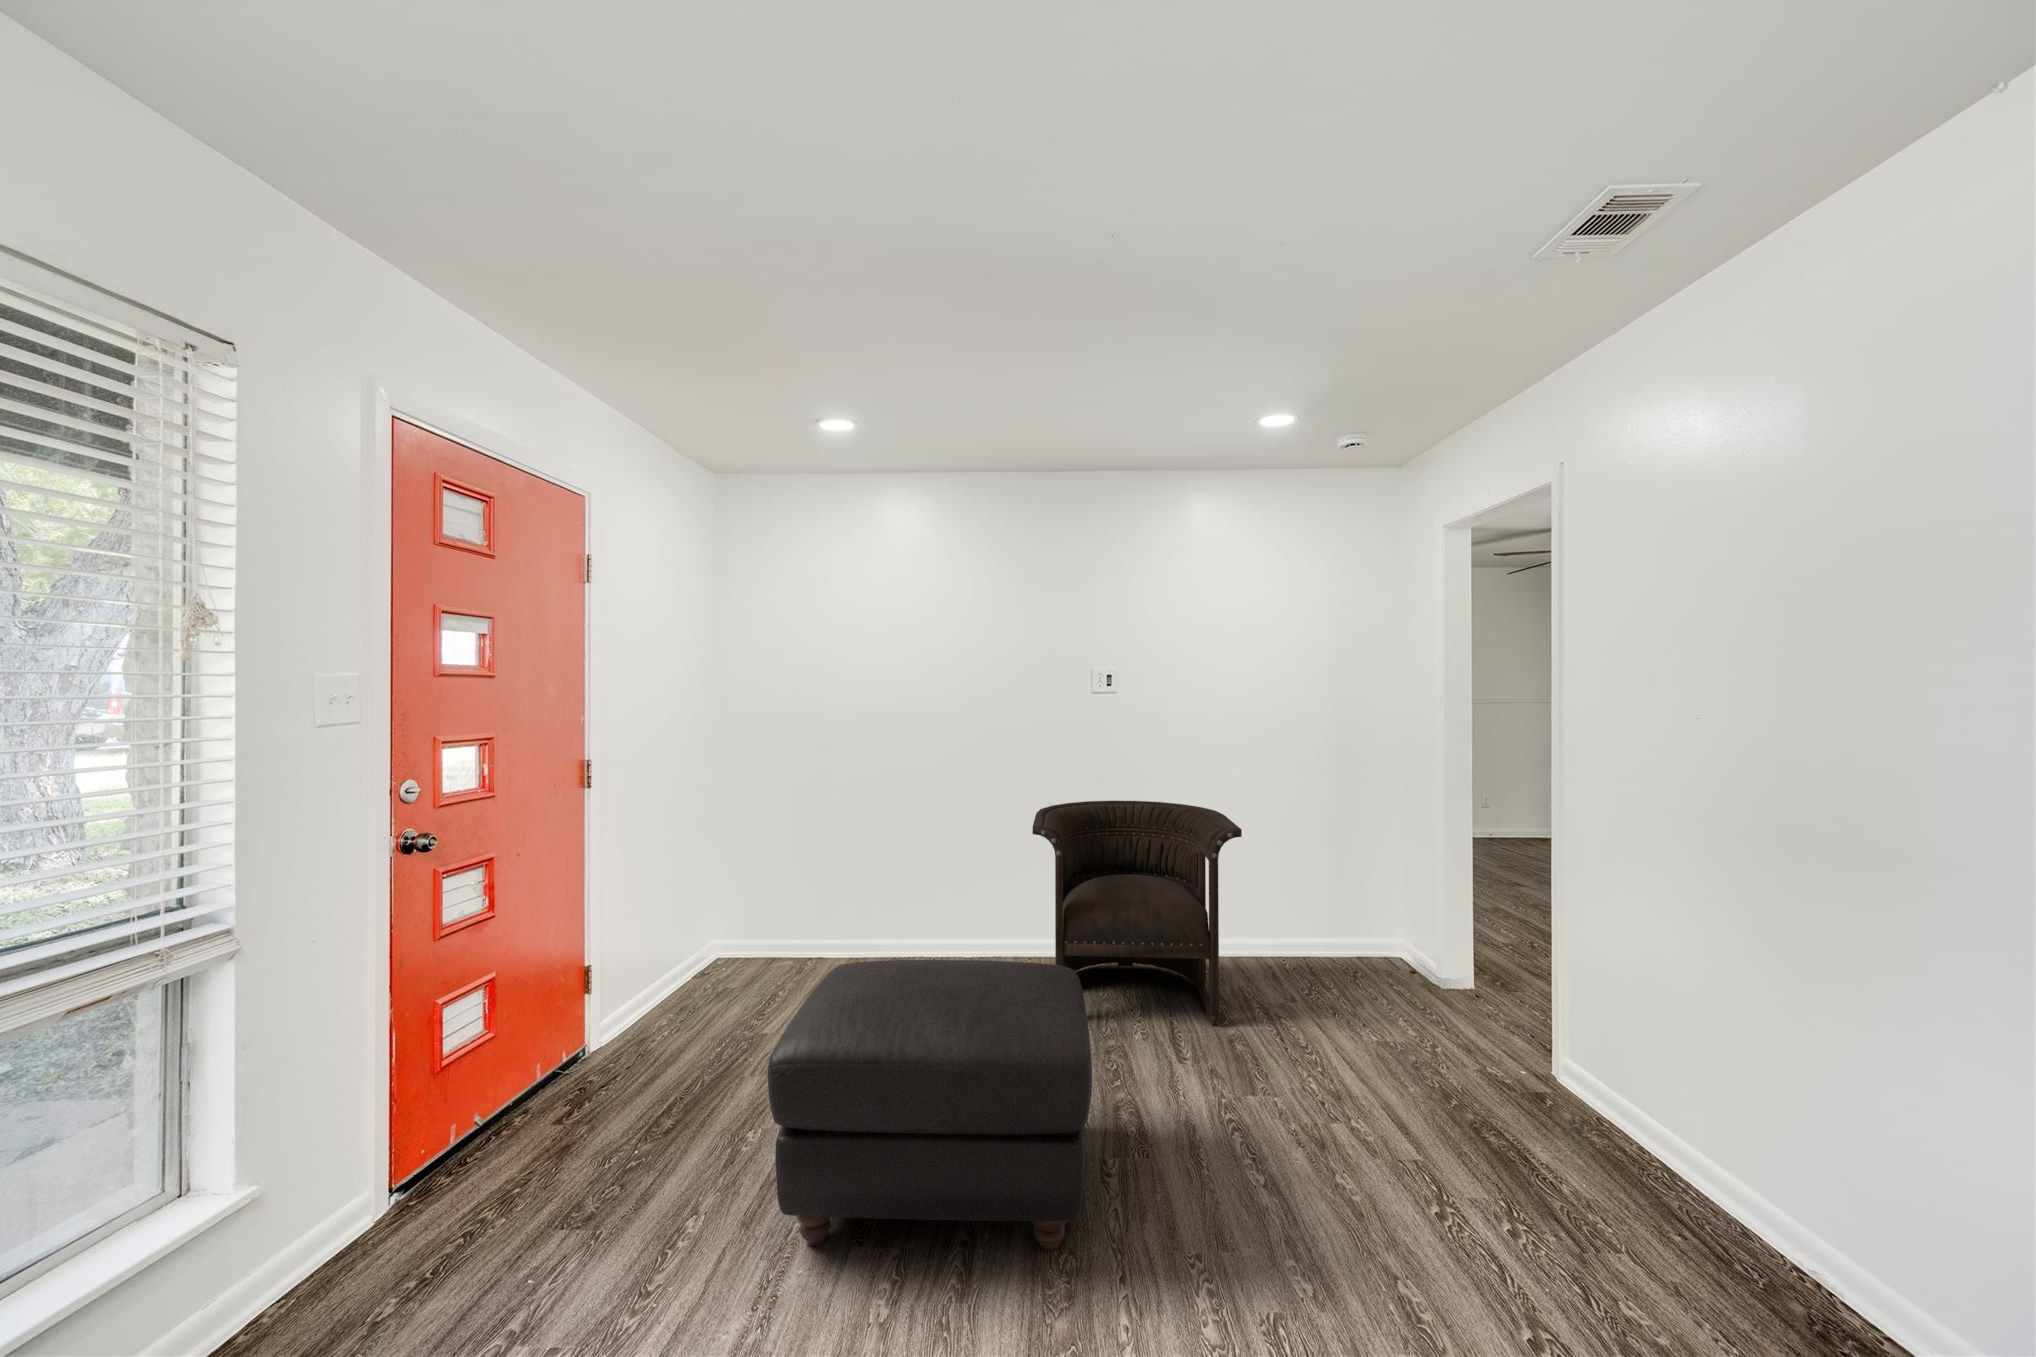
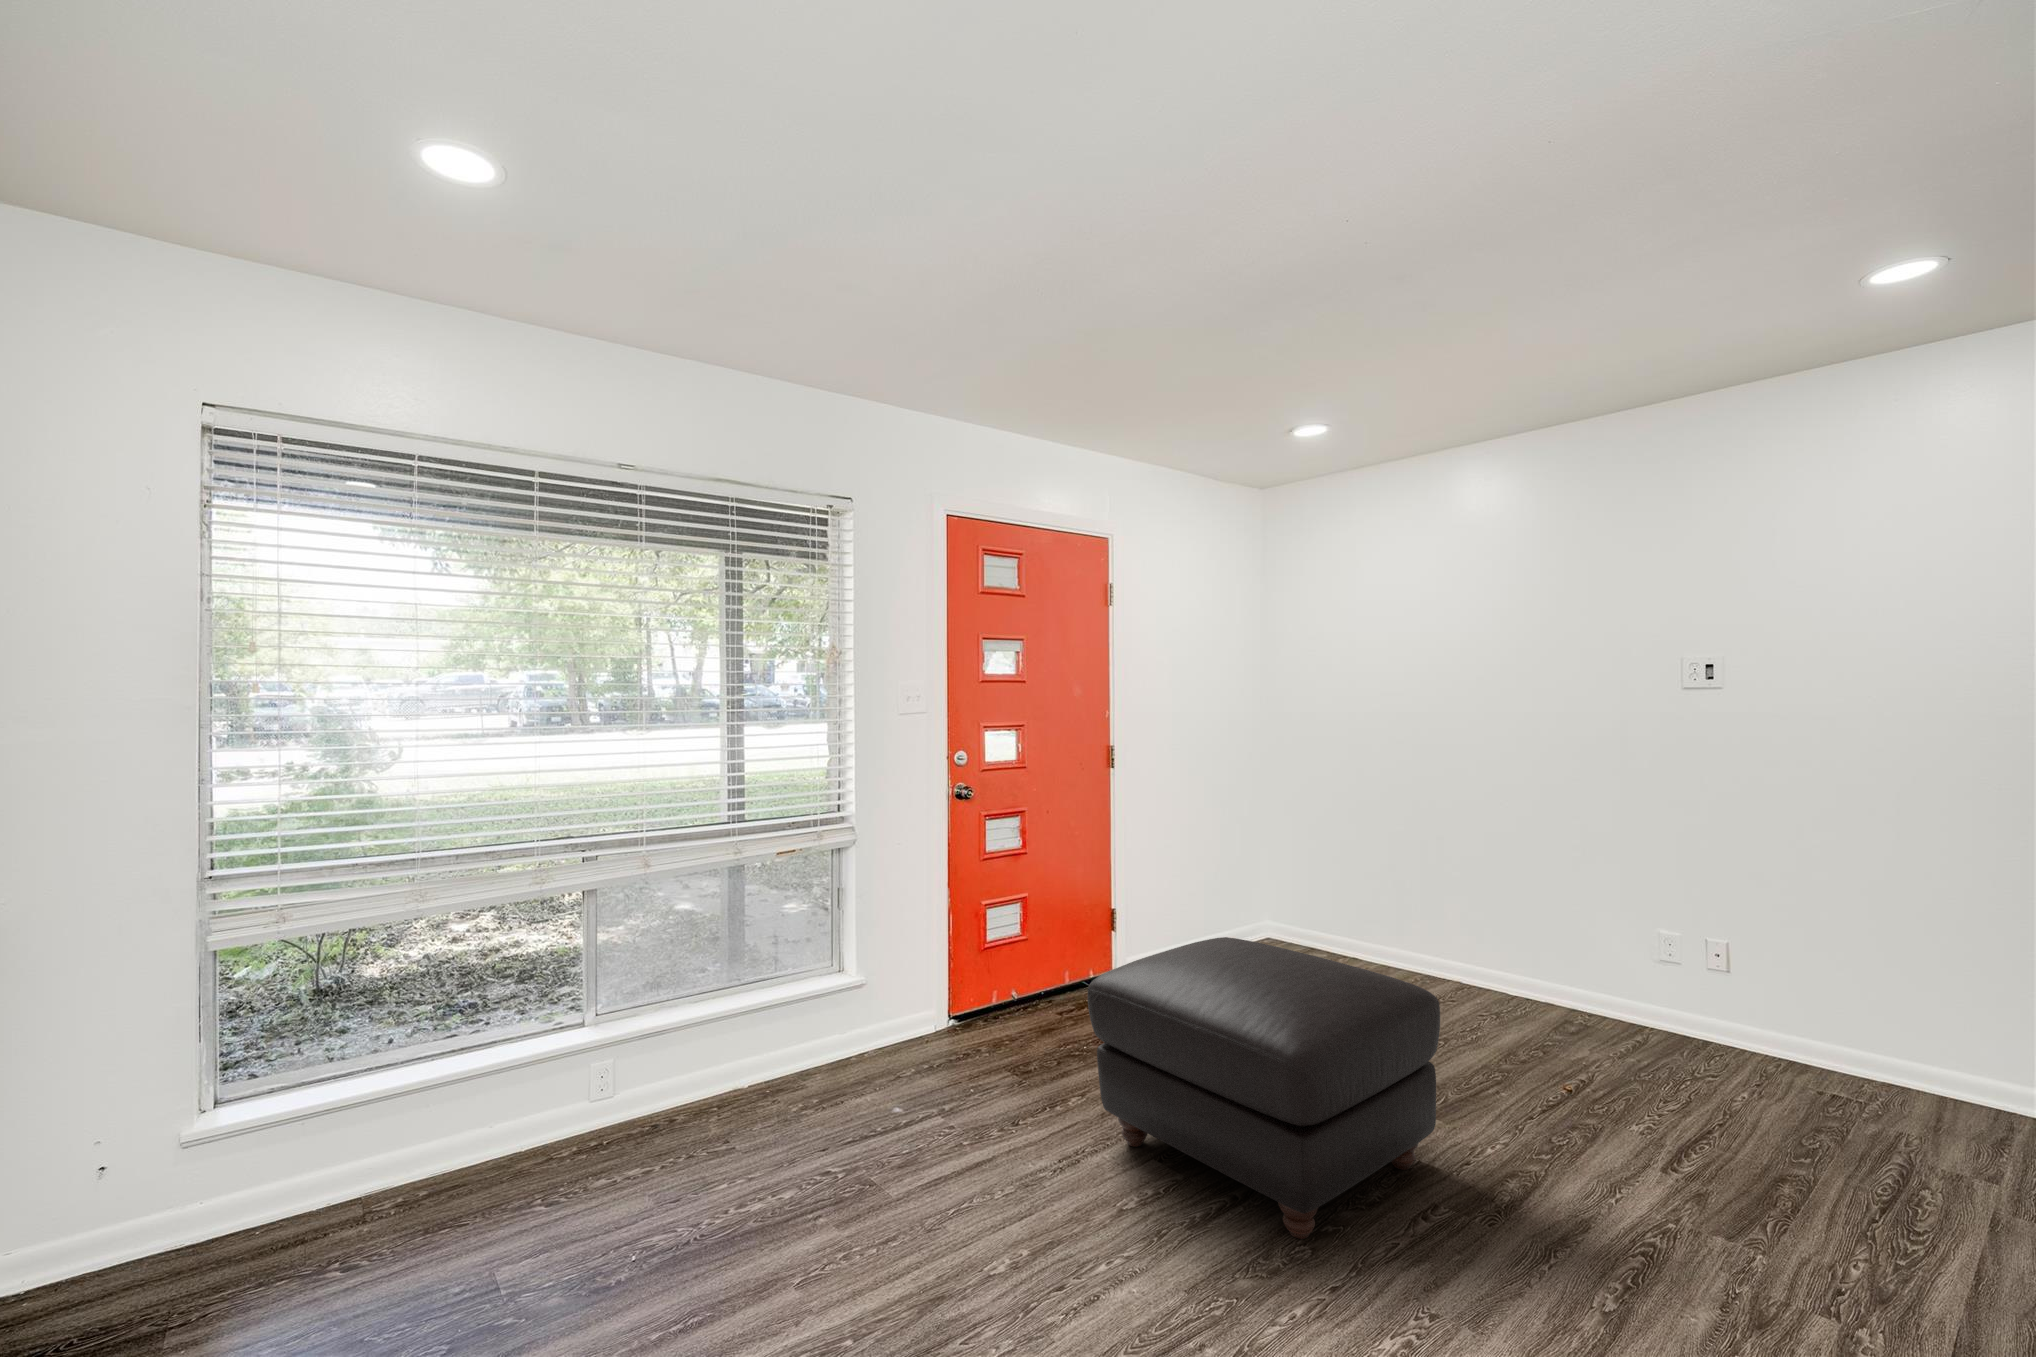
armchair: present [1032,801,1242,1025] -> none [1505,819,1875,1161]

